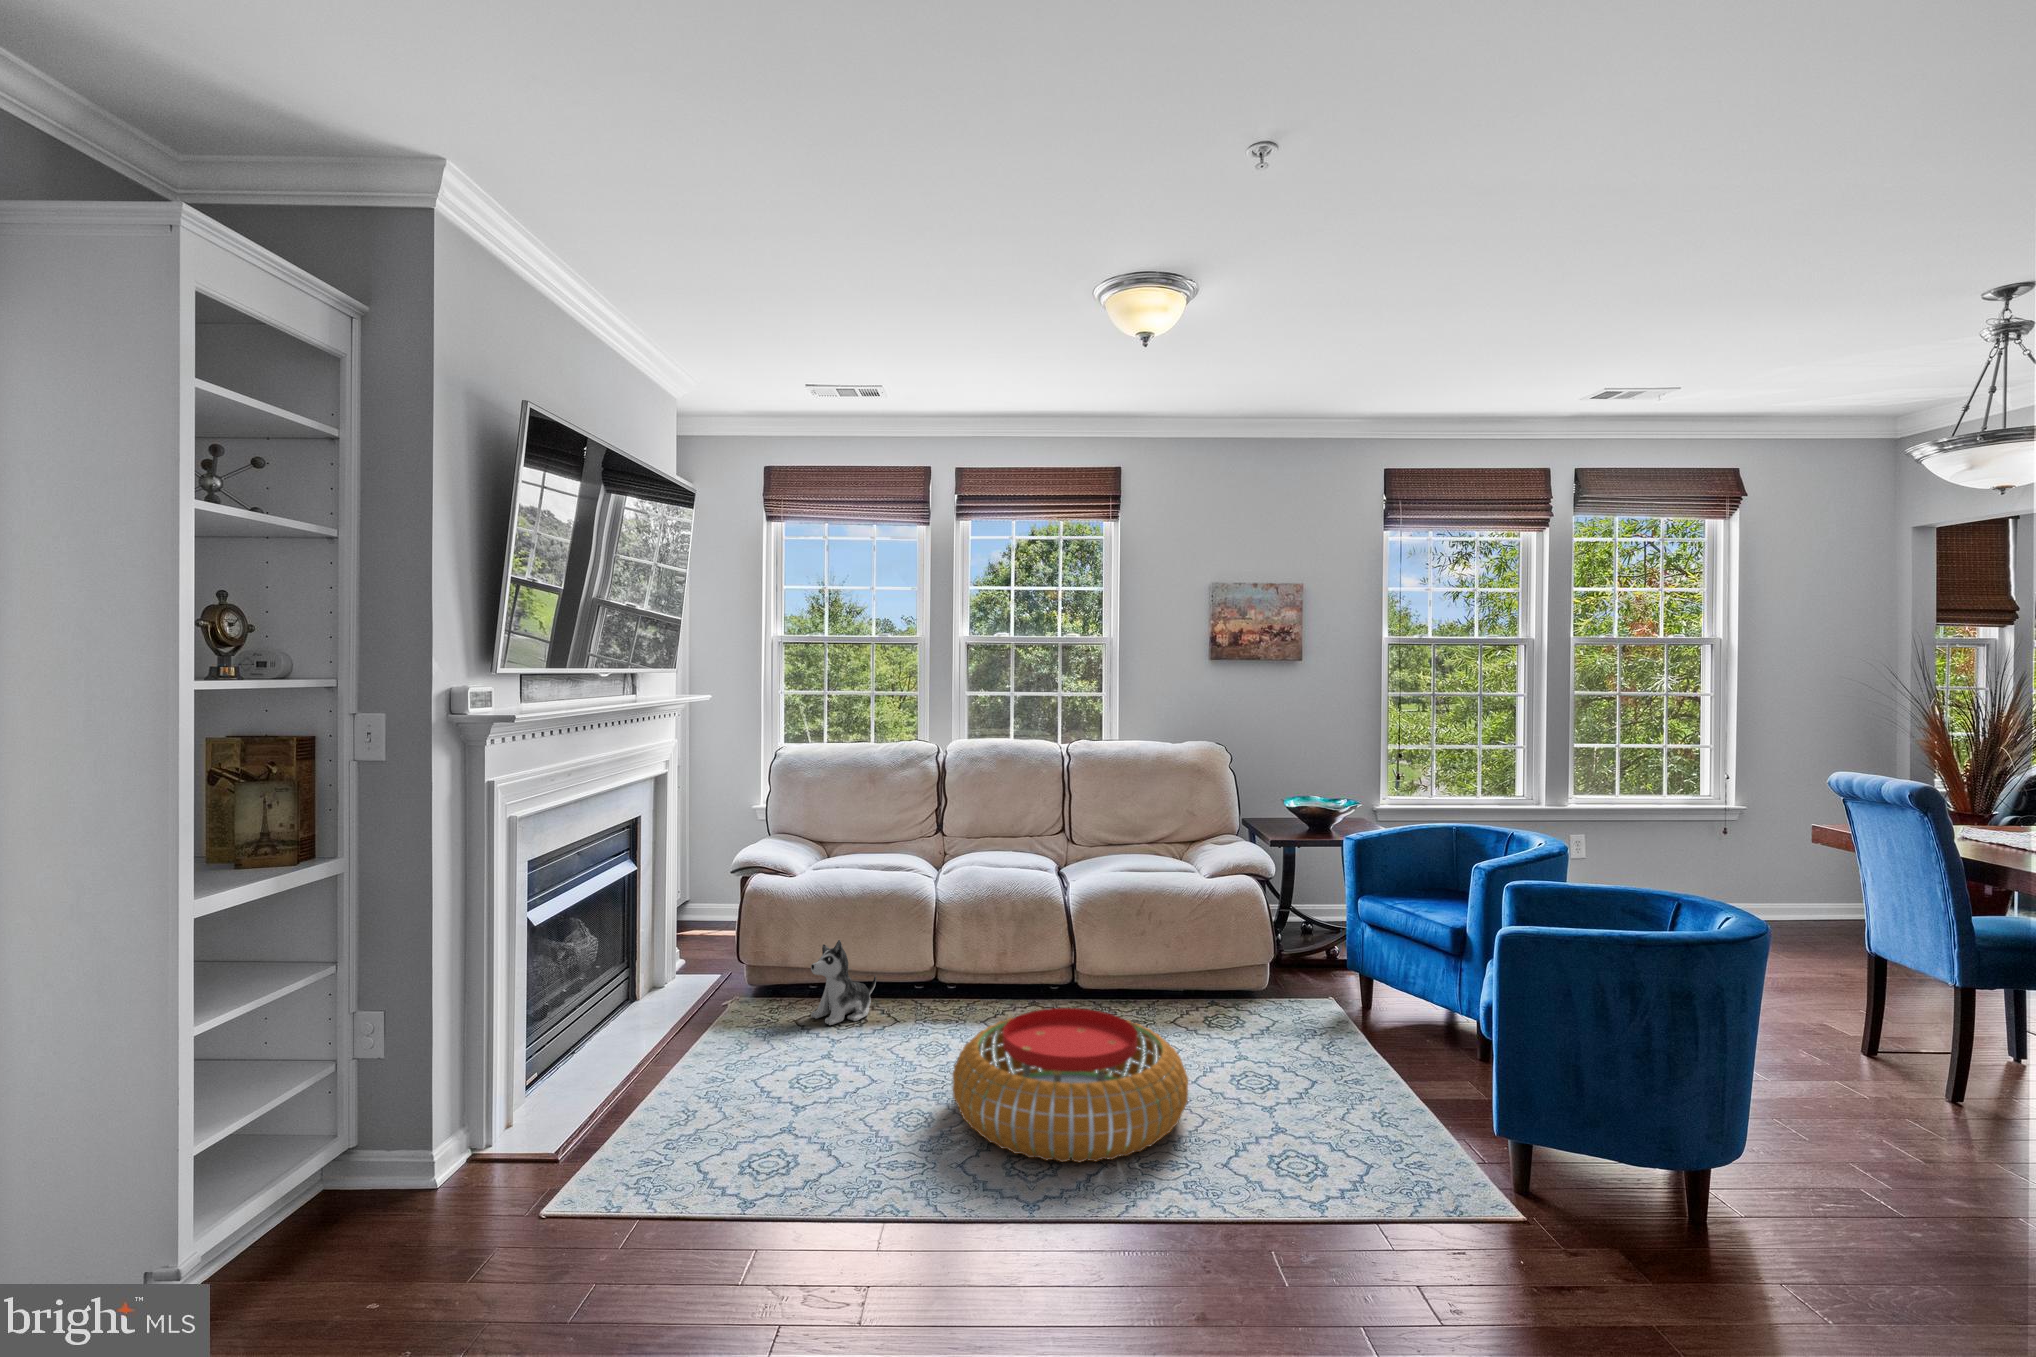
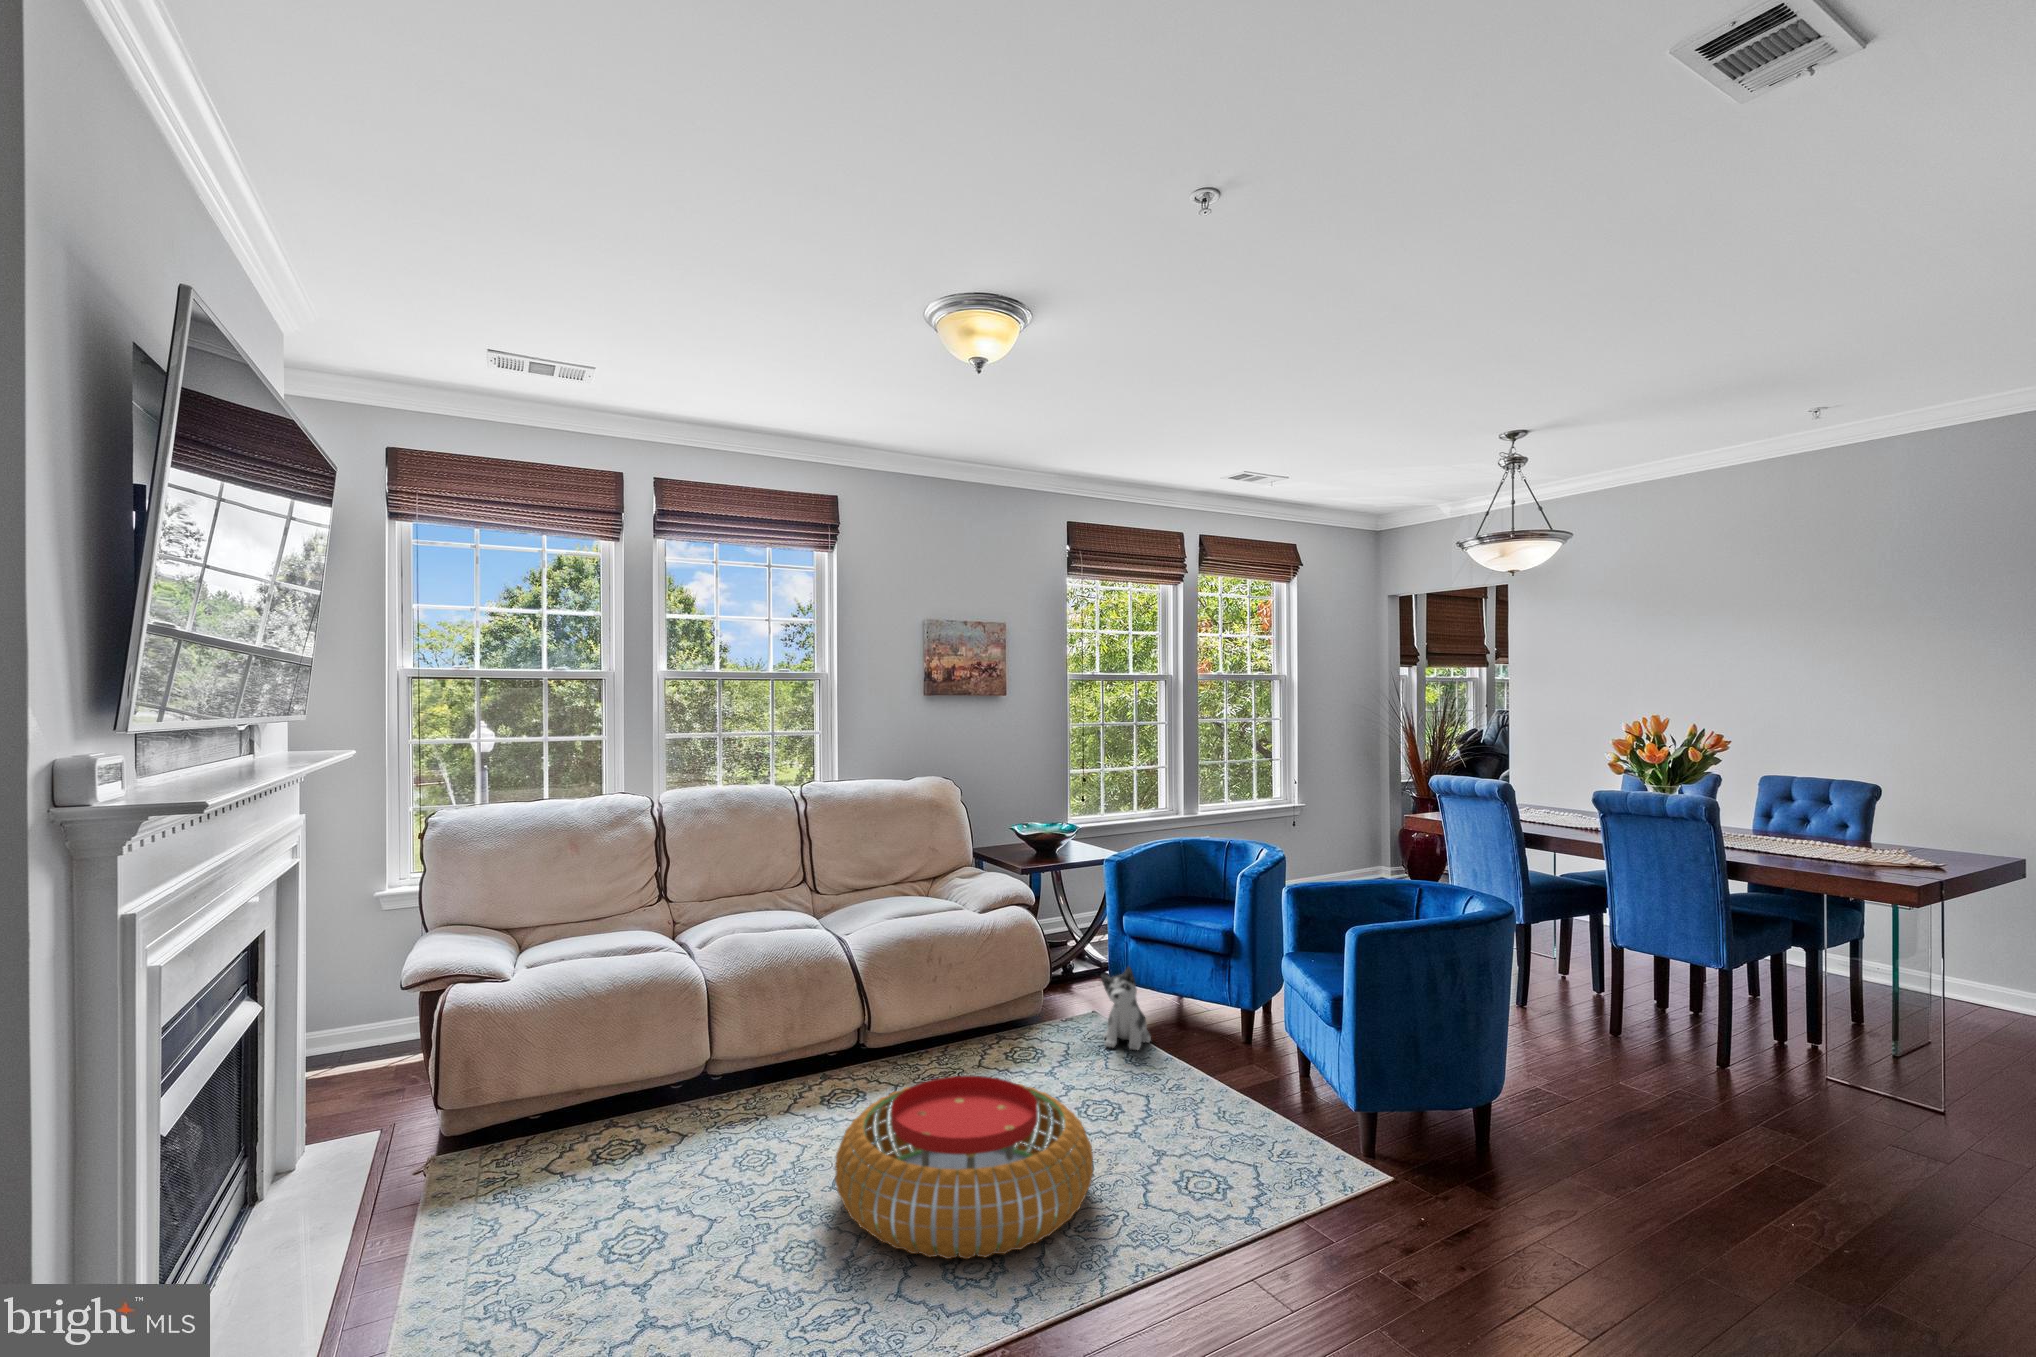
plush toy: present [811,940,876,1025] -> present [1101,967,1151,1050]

